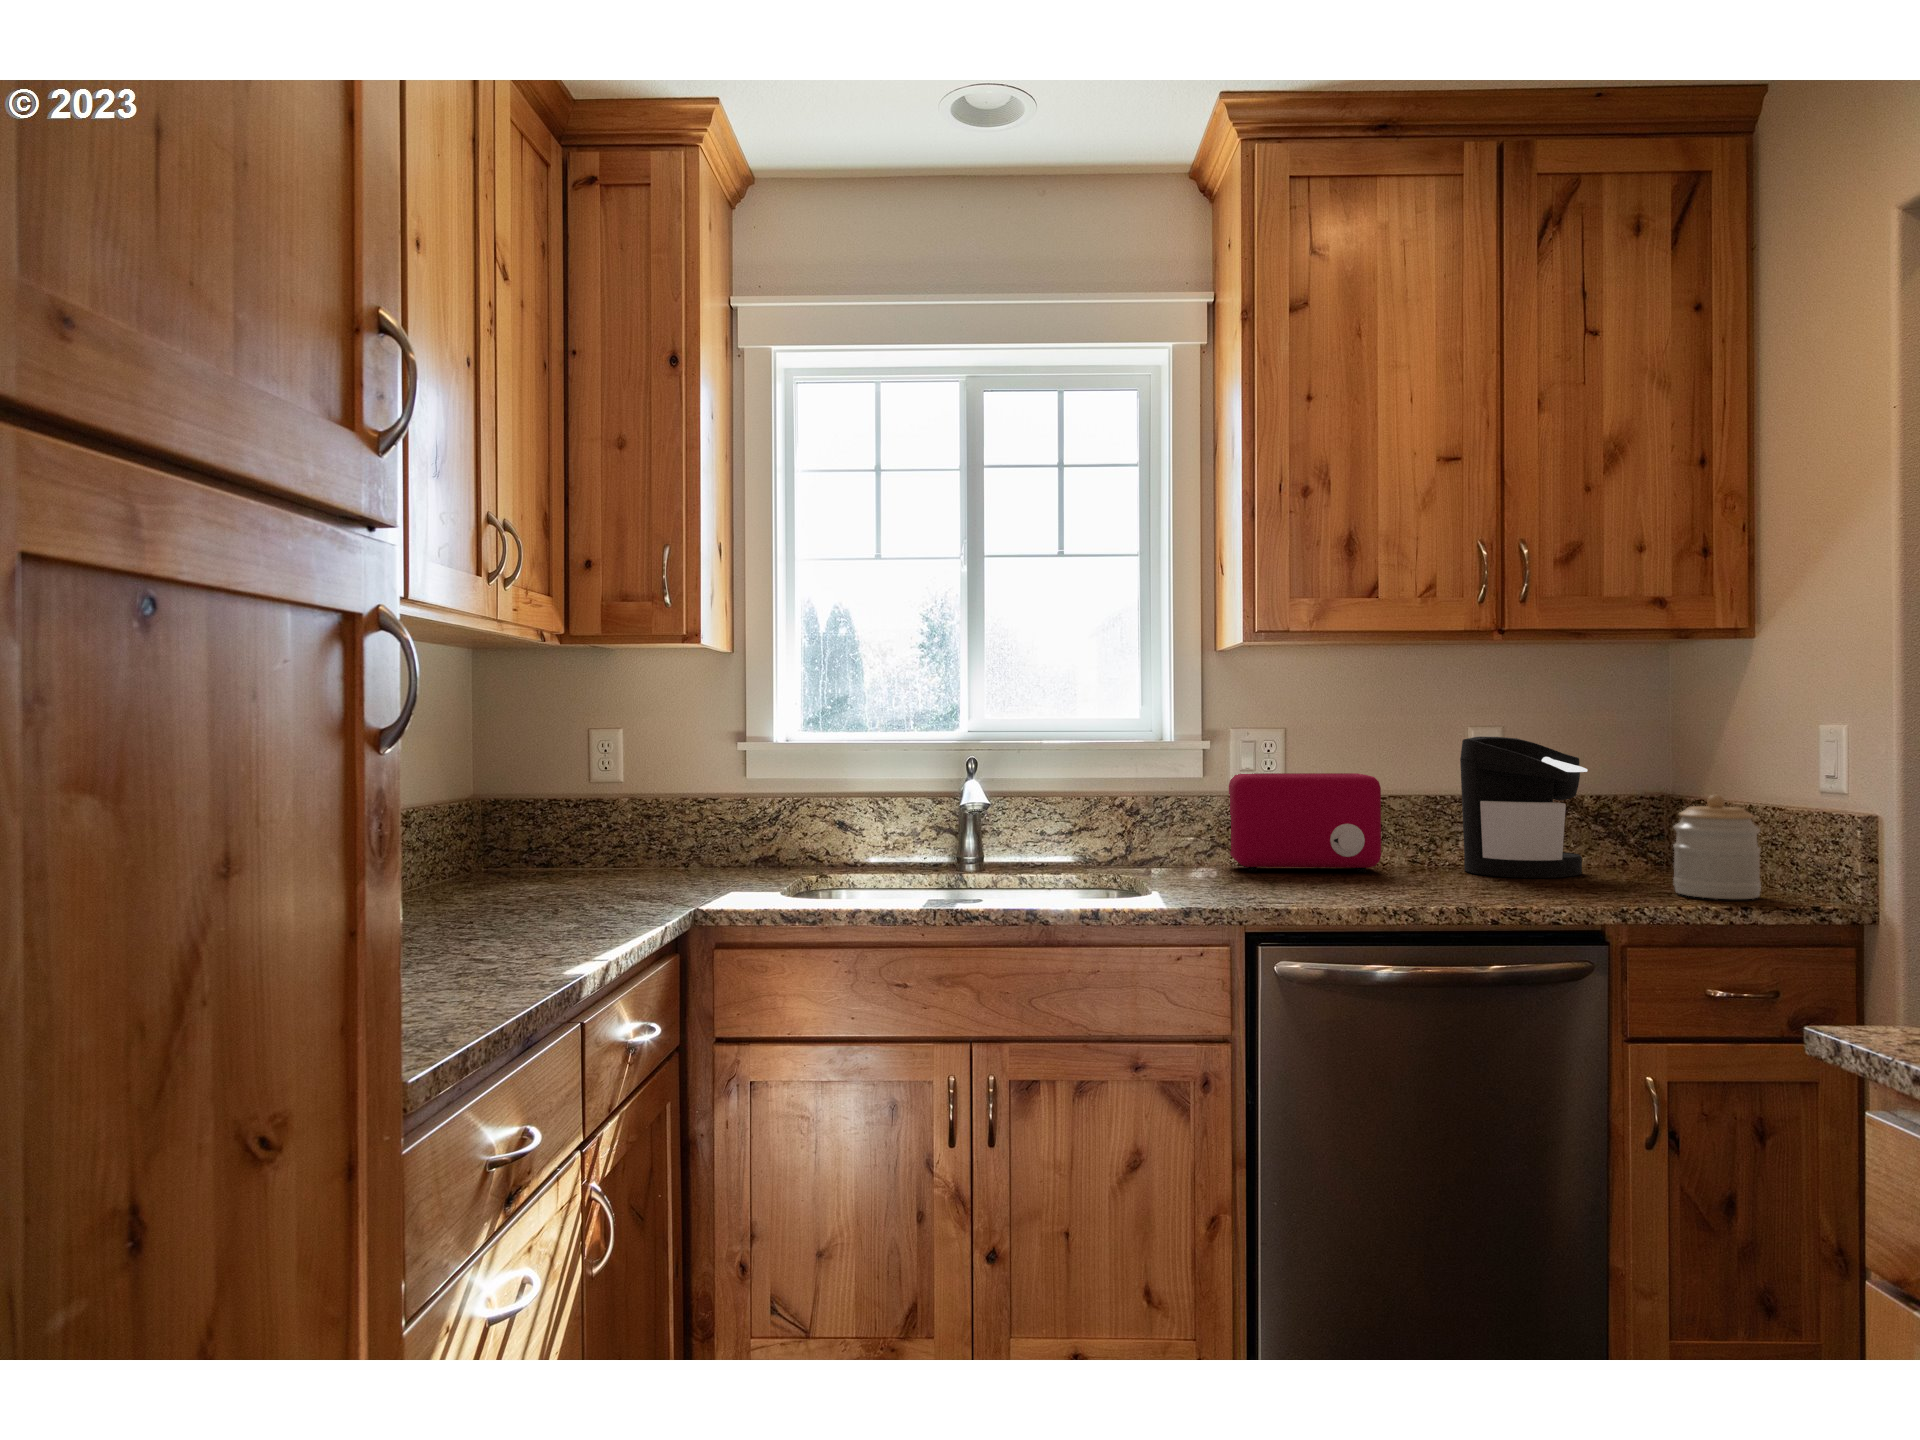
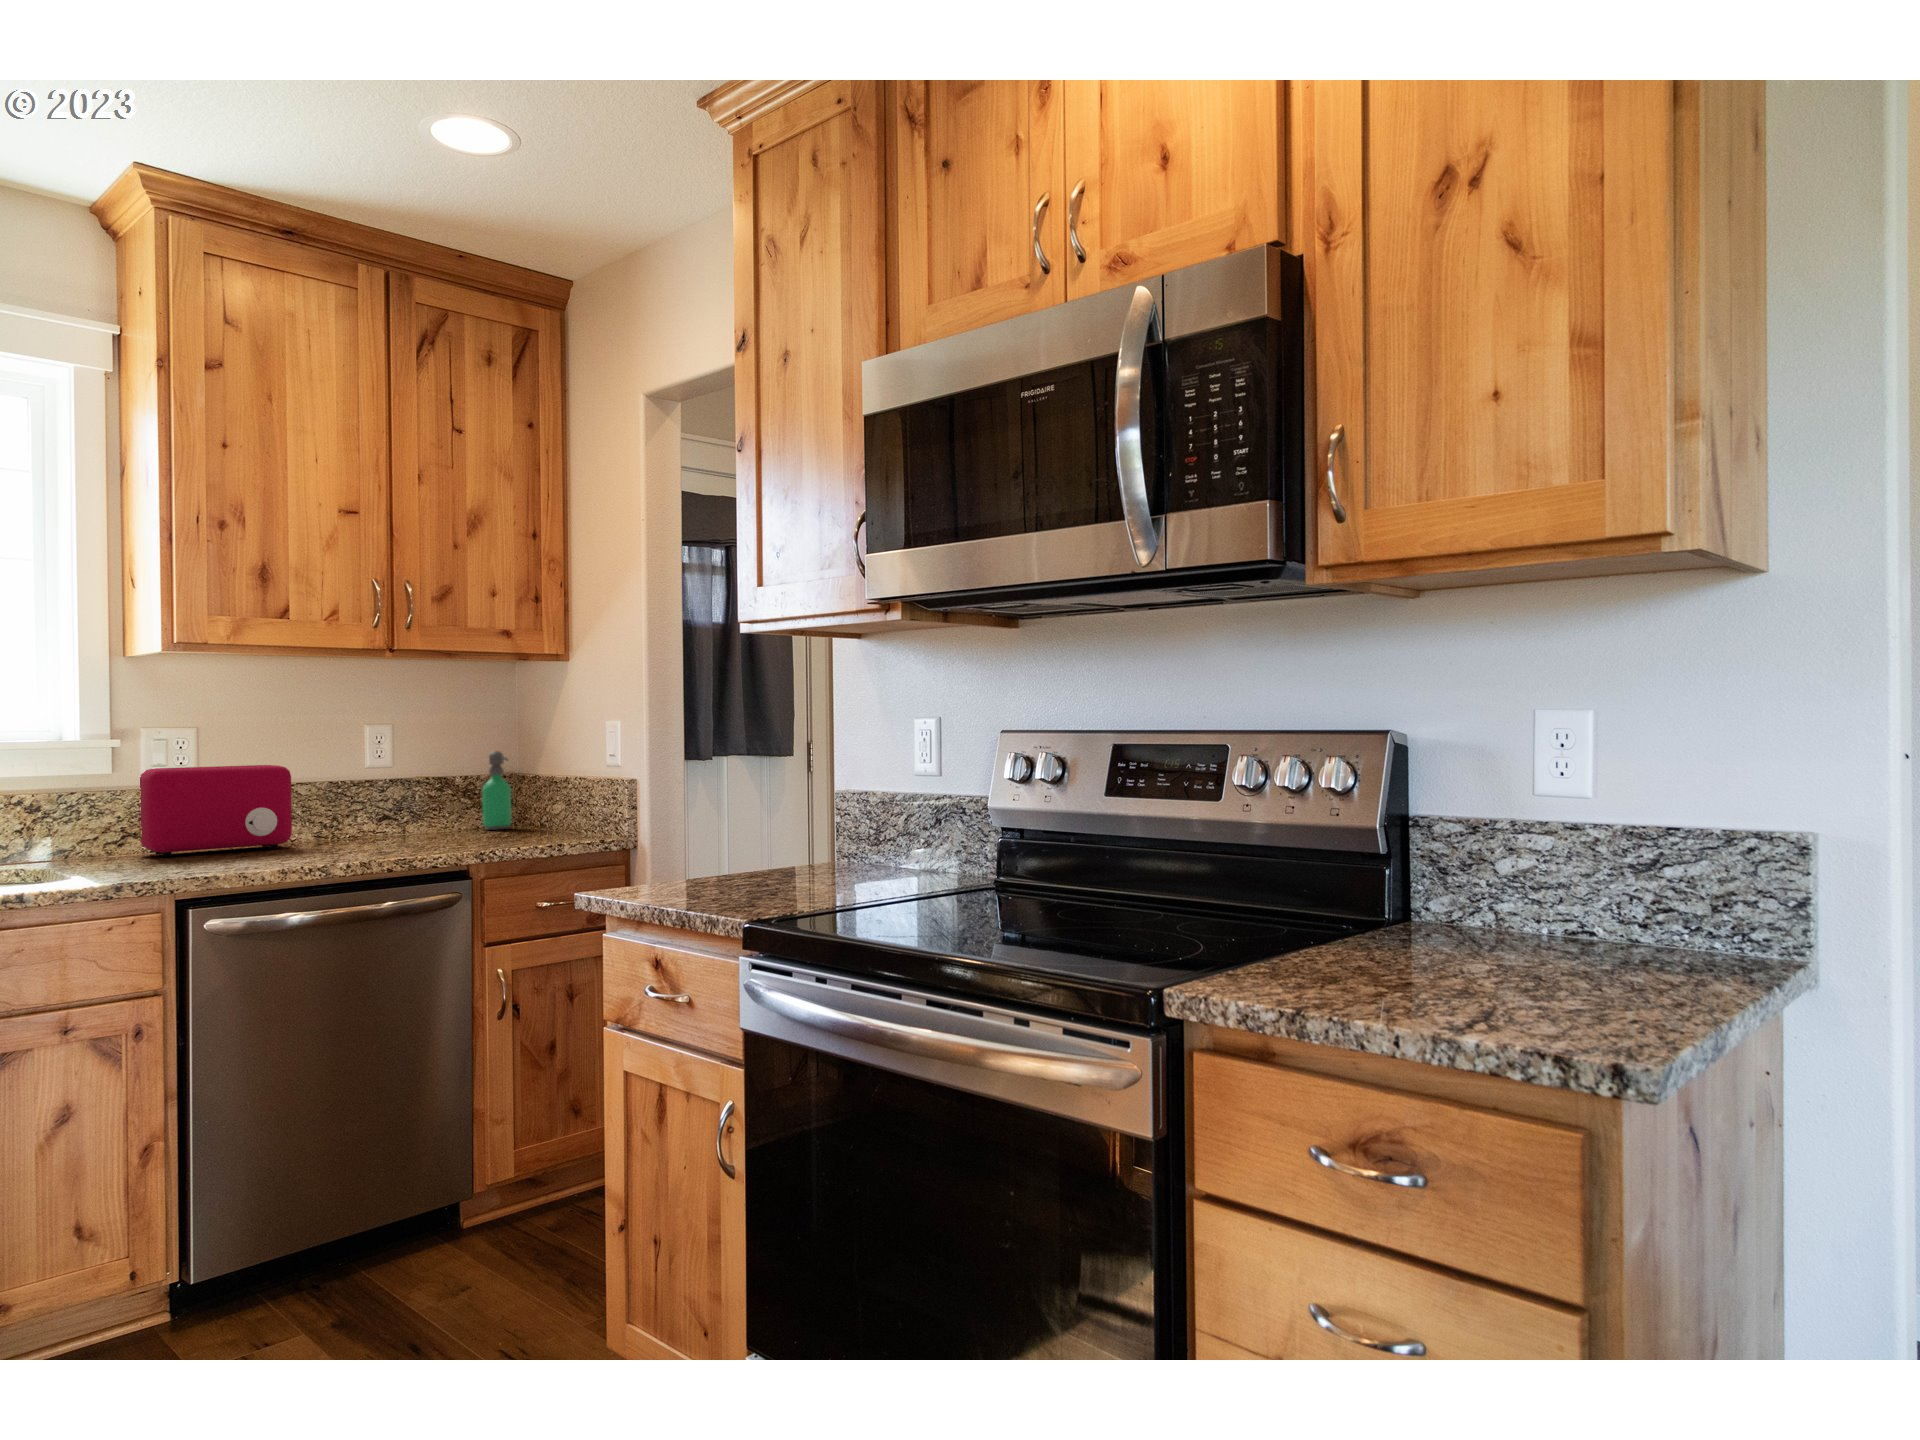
coffee maker: present [1460,737,1588,878] -> none [359,732,458,841]
soap dispenser: none [1621,764,1664,871] -> present [482,751,511,830]
jar: present [1673,795,1761,899] -> none [515,769,569,840]

